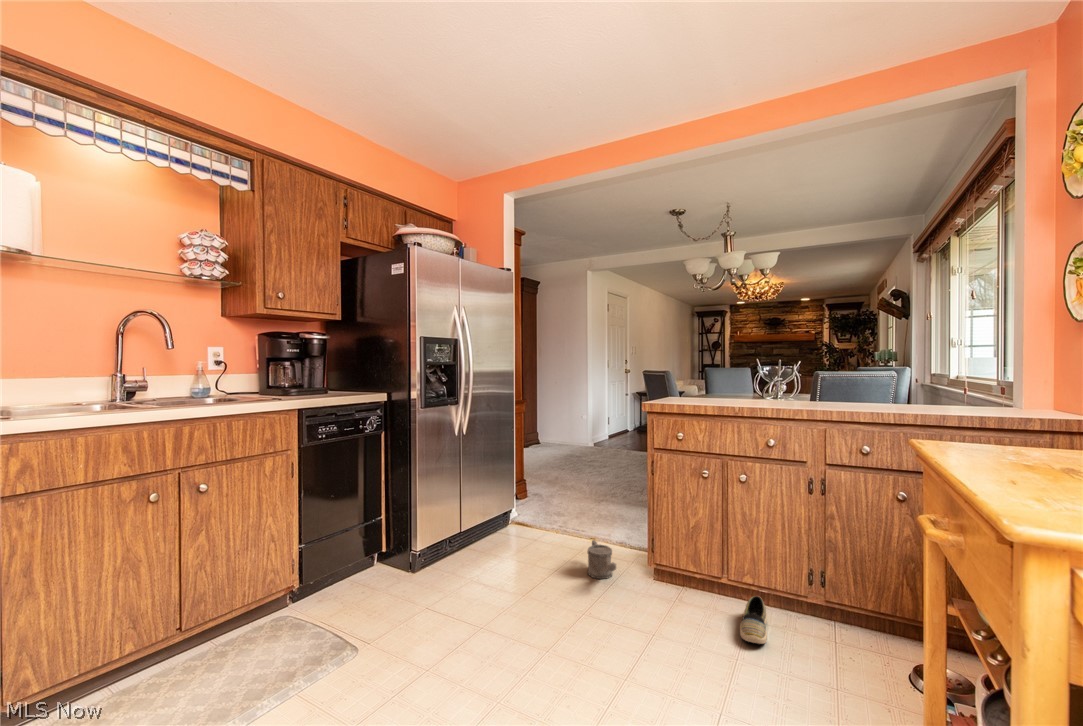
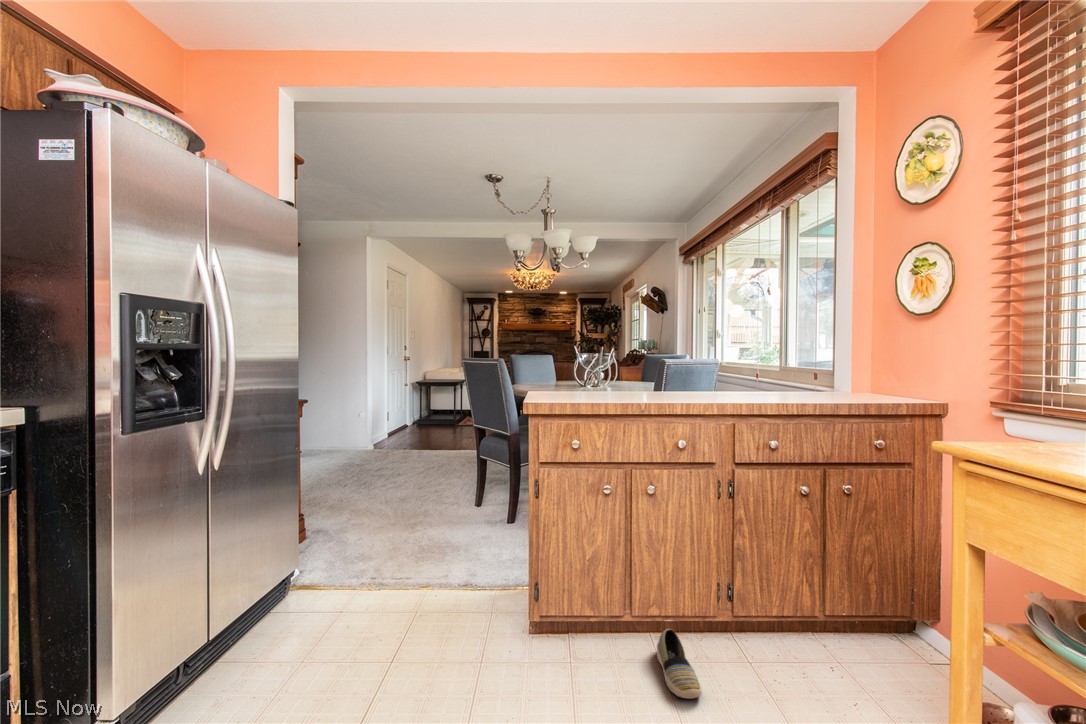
watering can: present [587,540,616,579] -> none [443,598,498,657]

